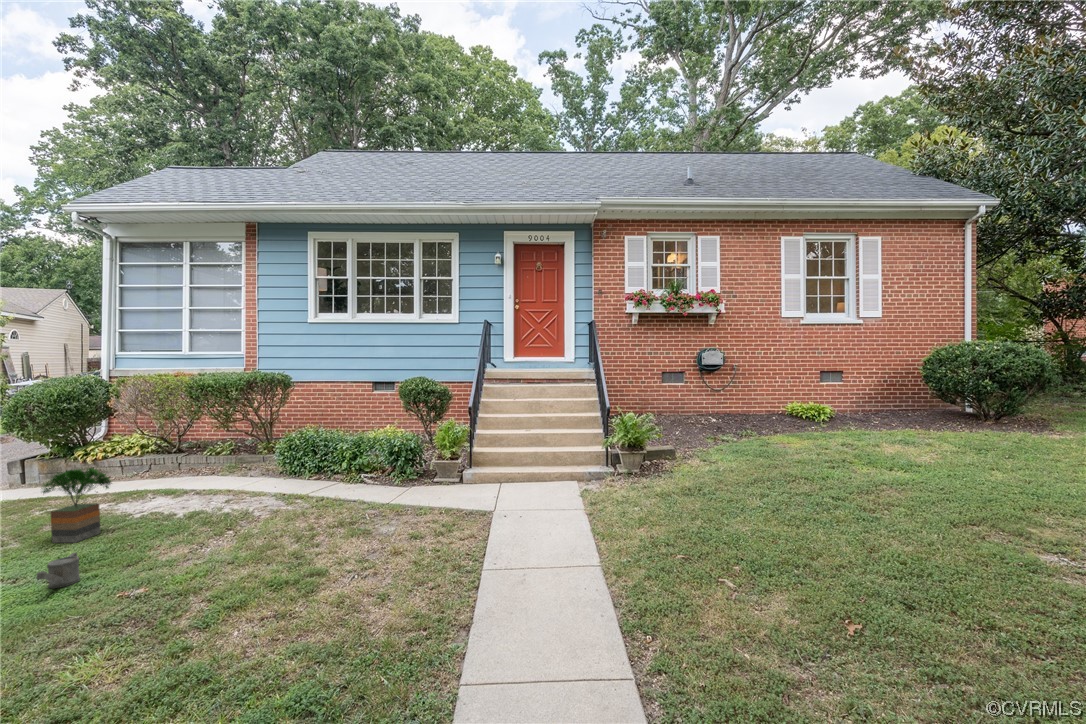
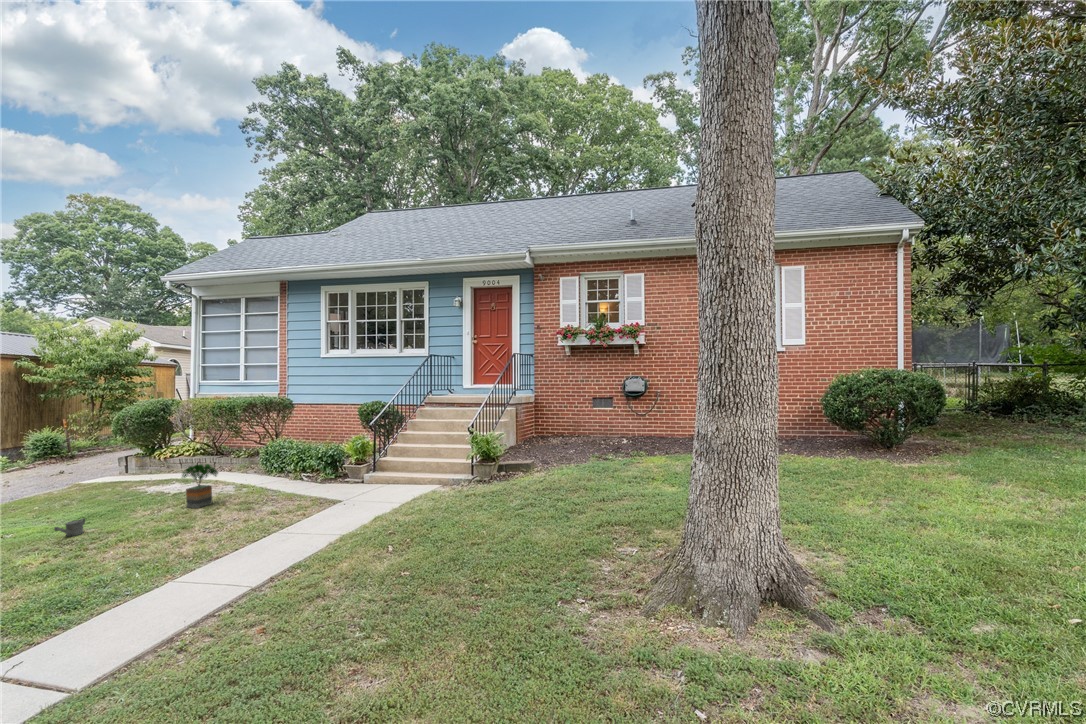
potted tree: present [42,468,112,543] -> present [182,464,218,508]

